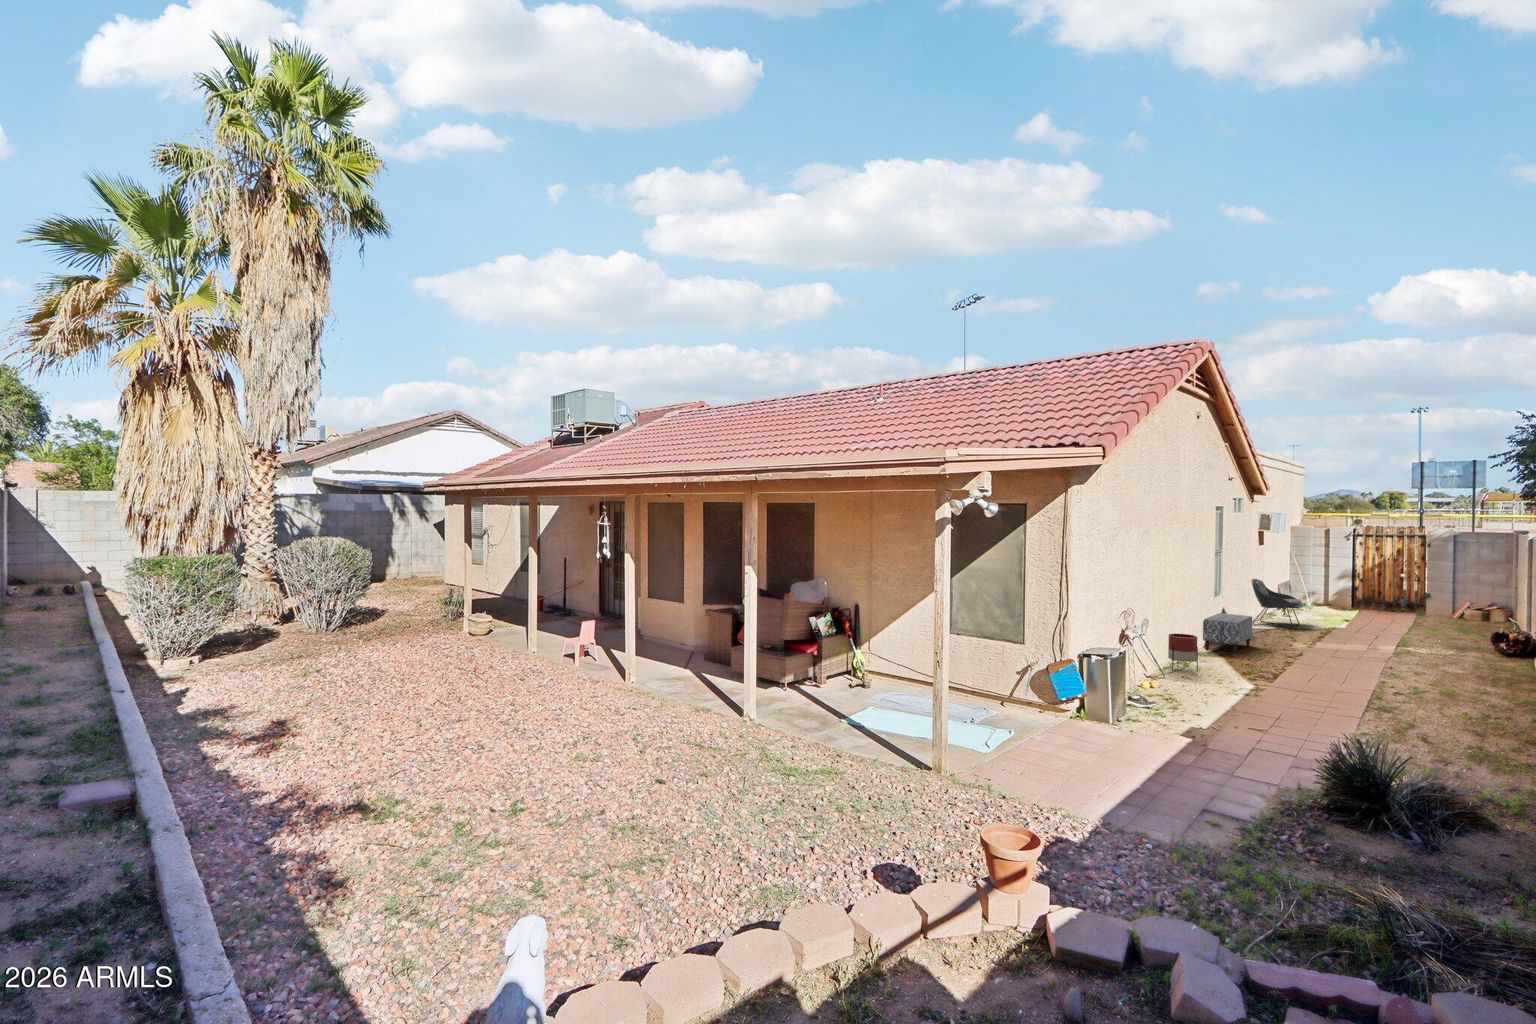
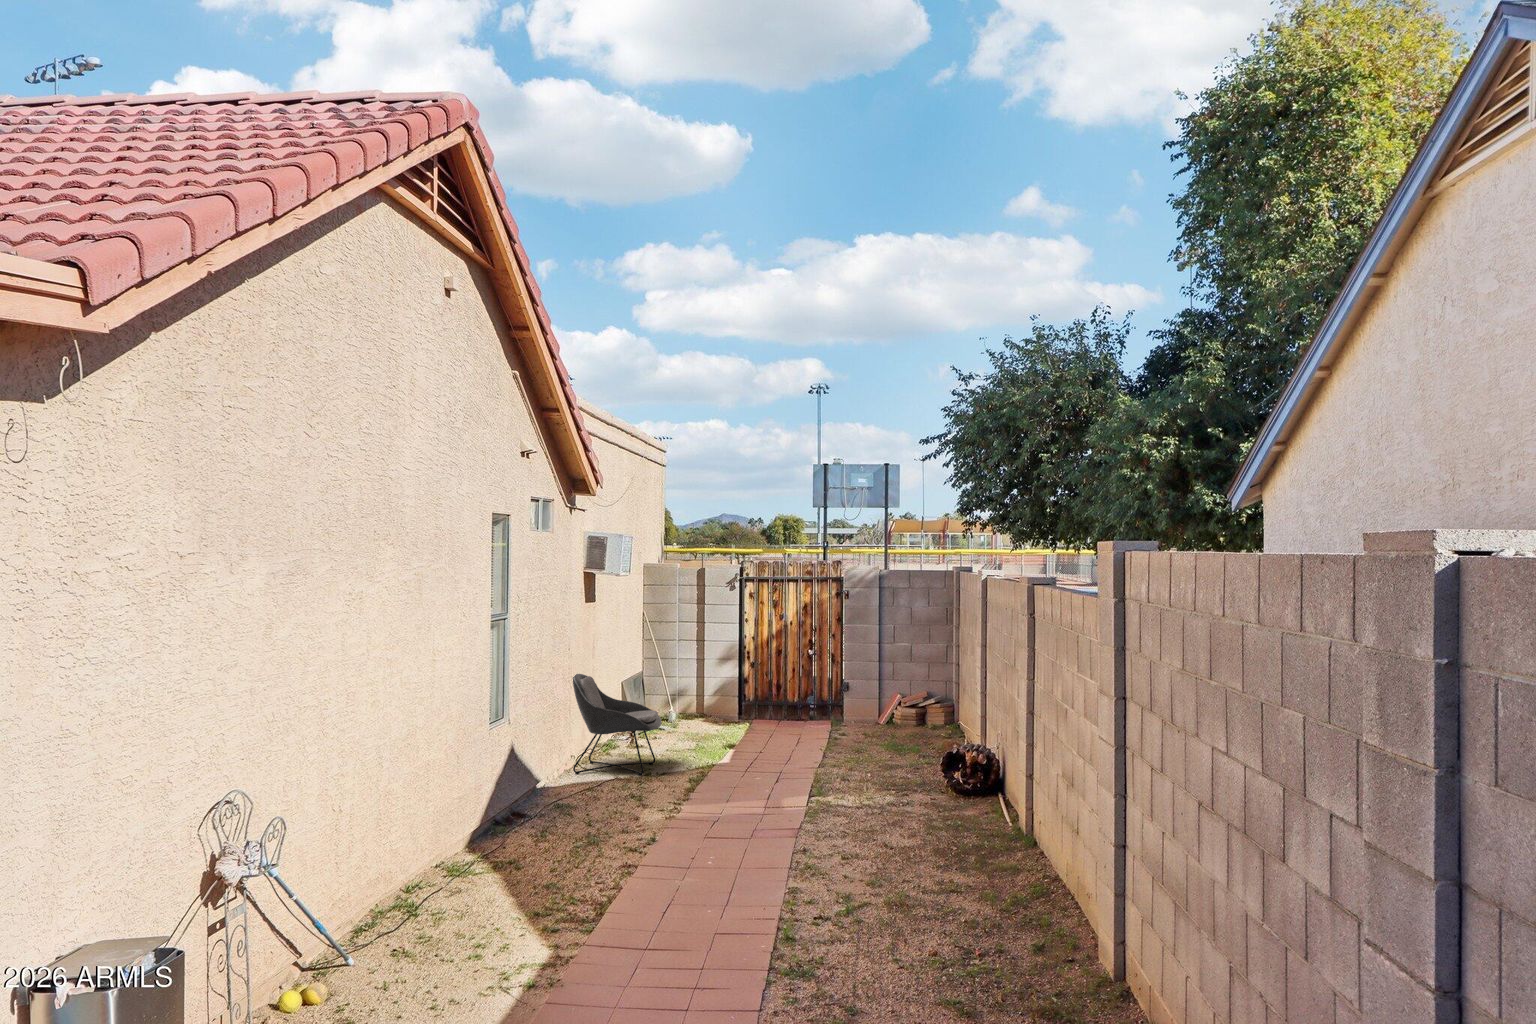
bench: present [1203,613,1253,654] -> none [455,762,563,862]
planter: present [1168,634,1198,671] -> none [347,842,418,950]

